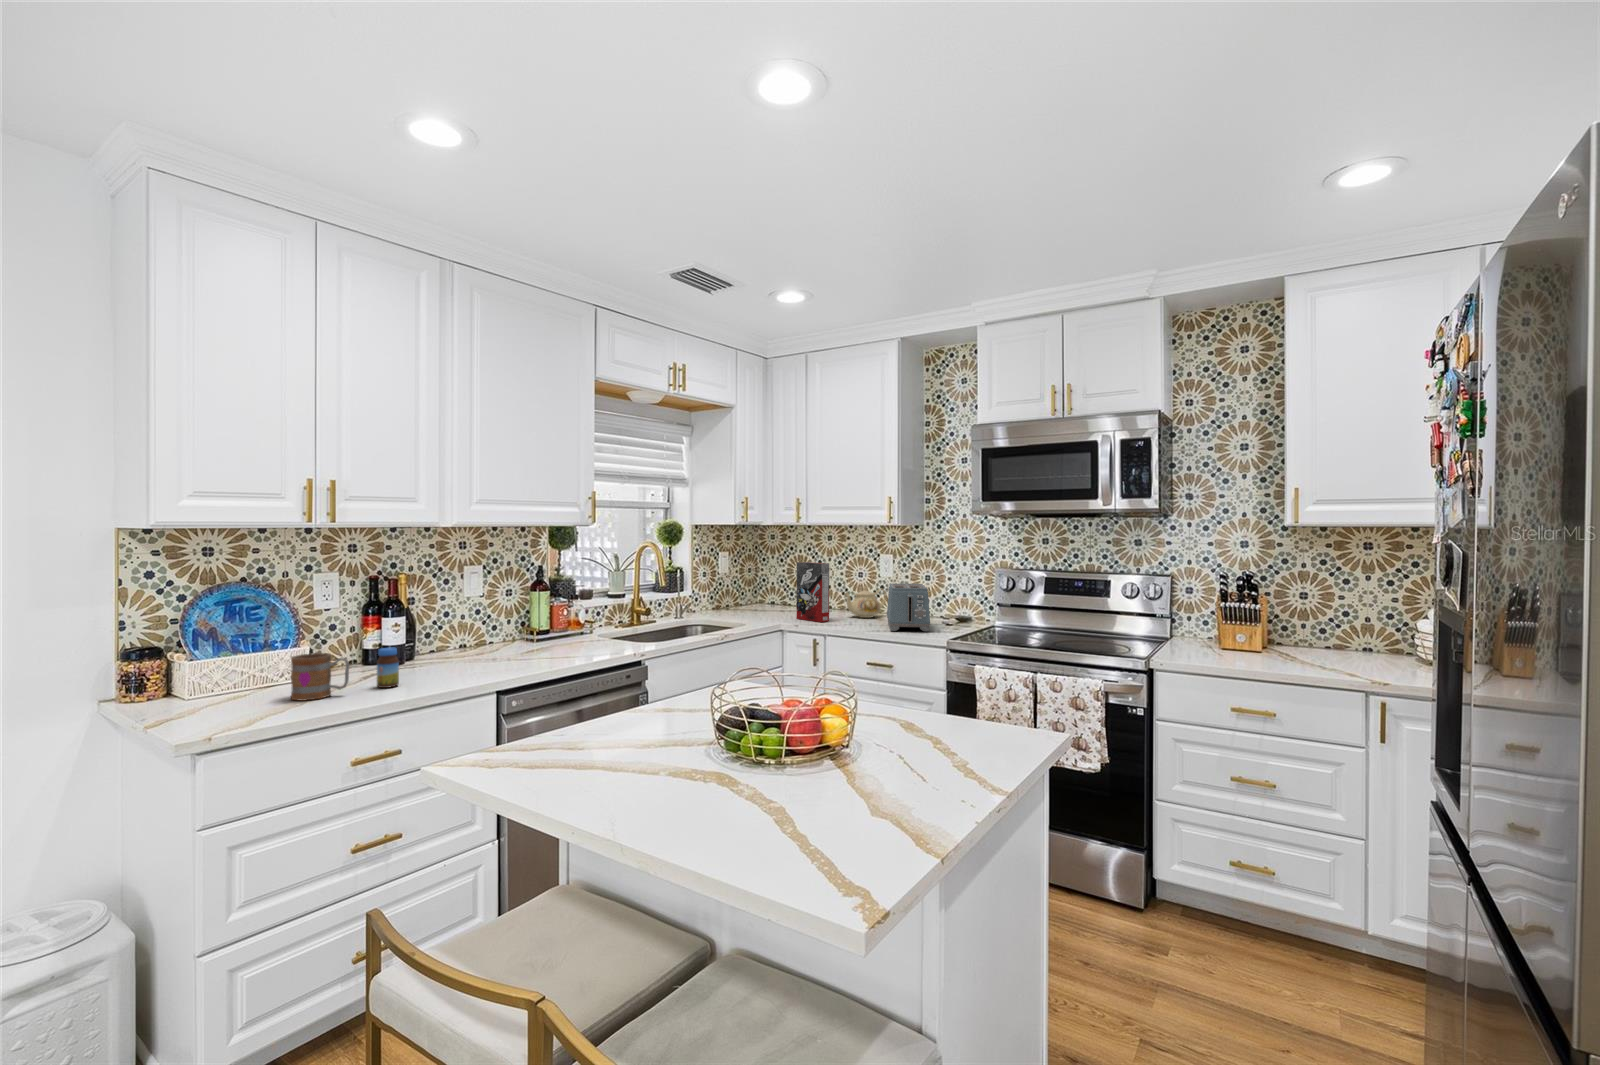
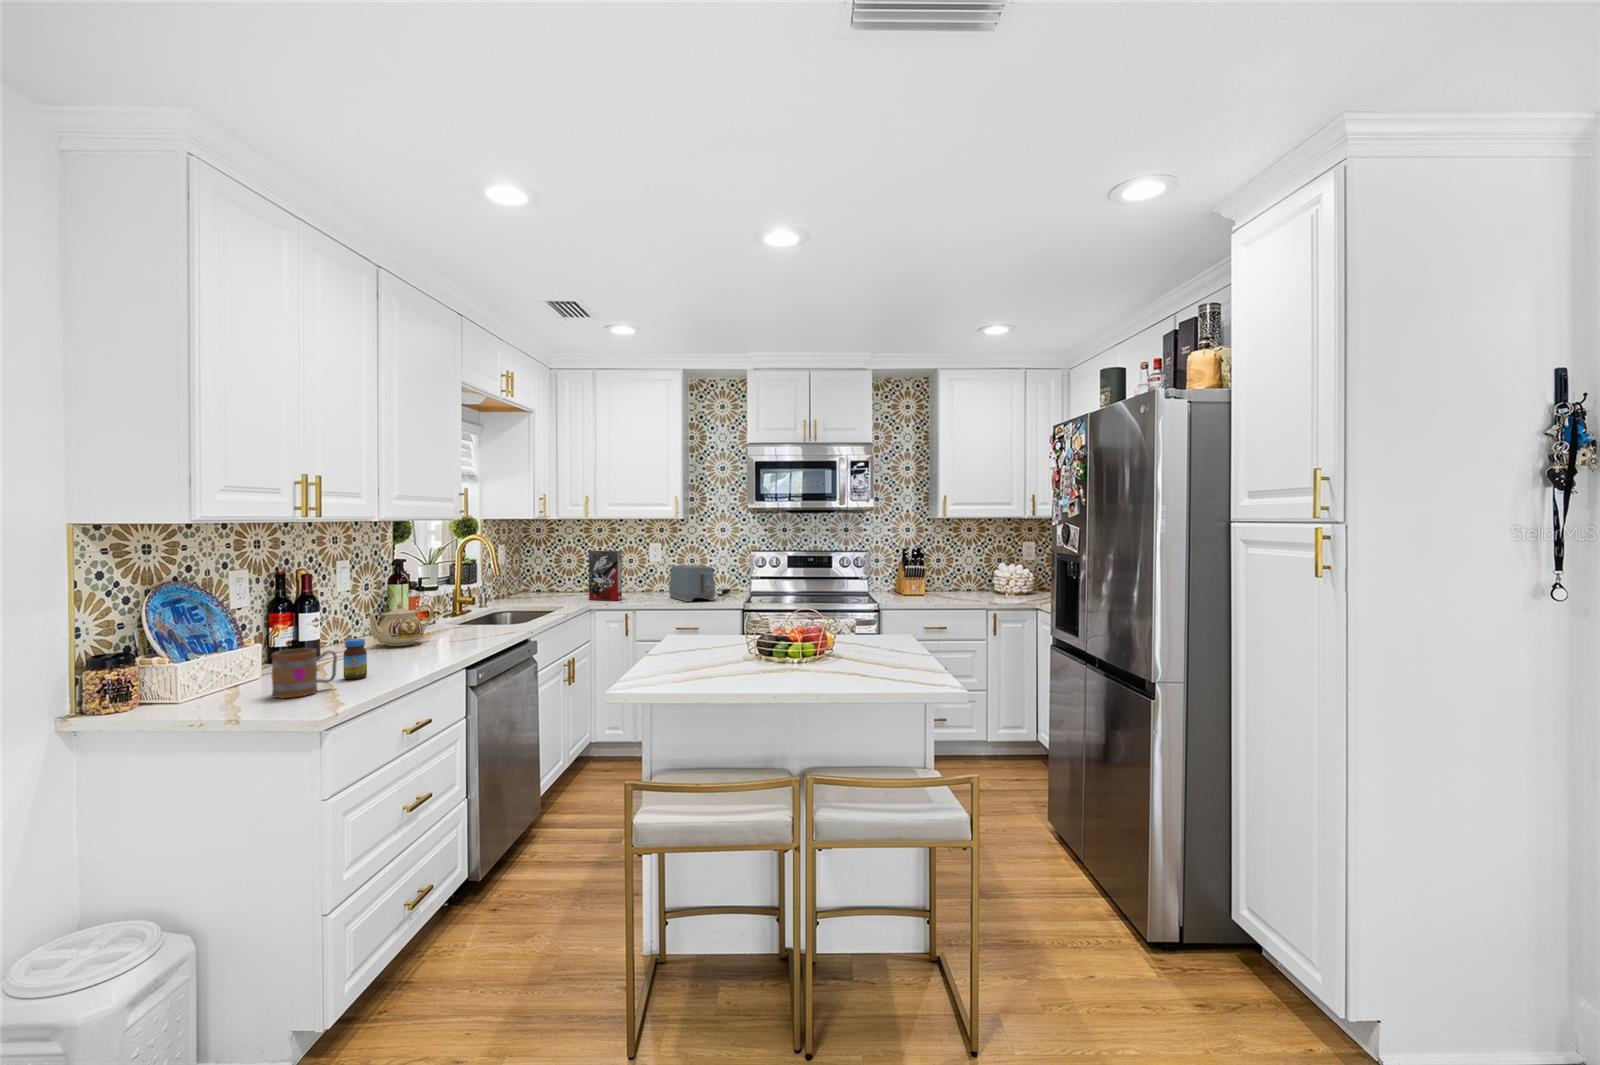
teapot: present [845,586,887,618] -> present [366,602,433,646]

